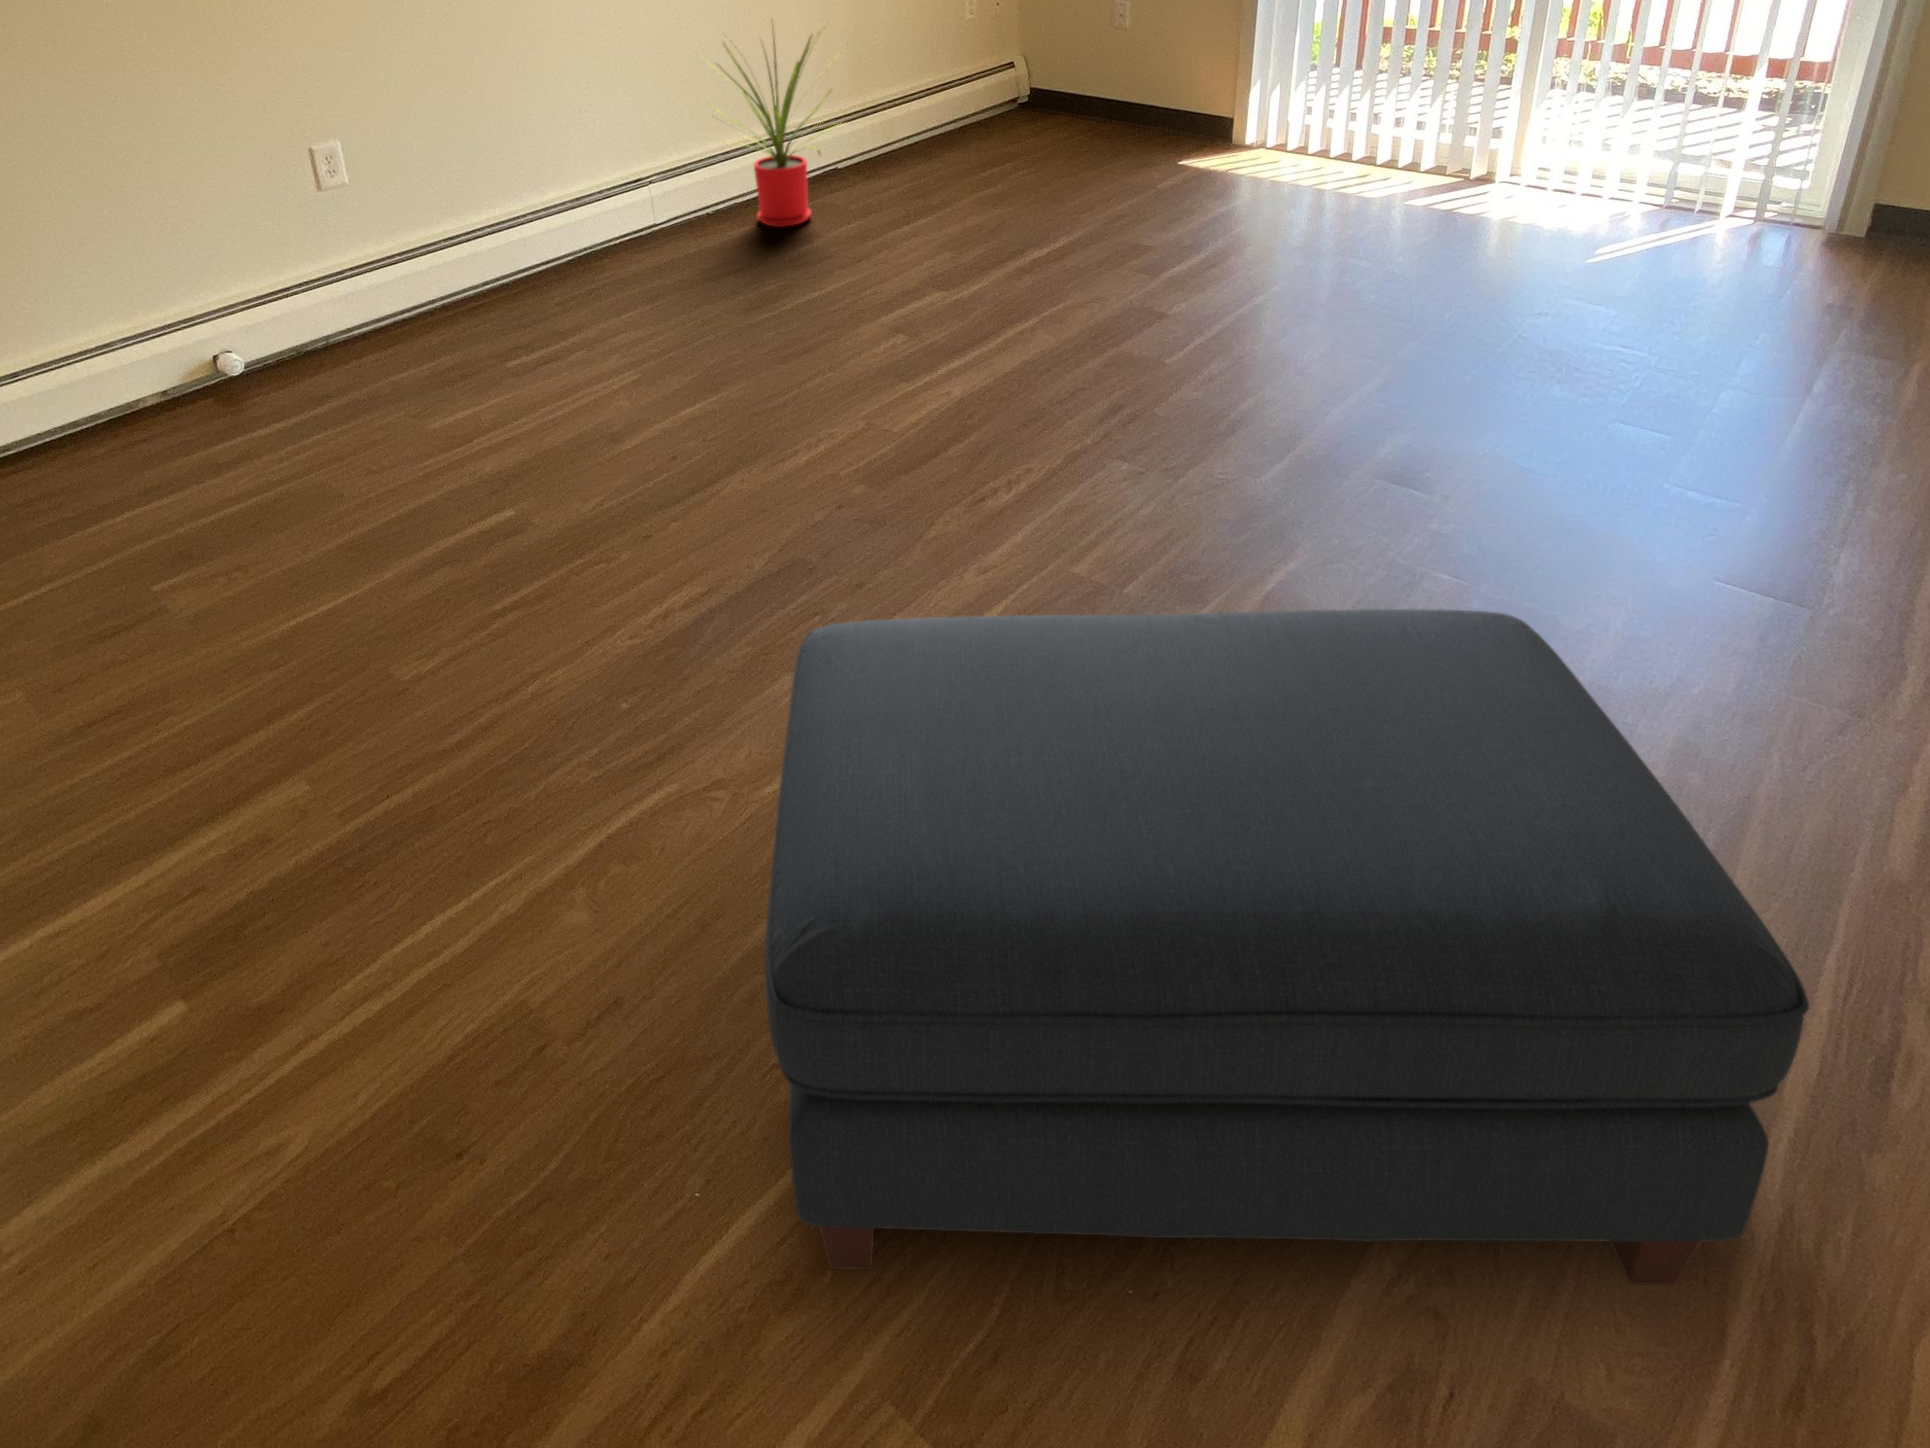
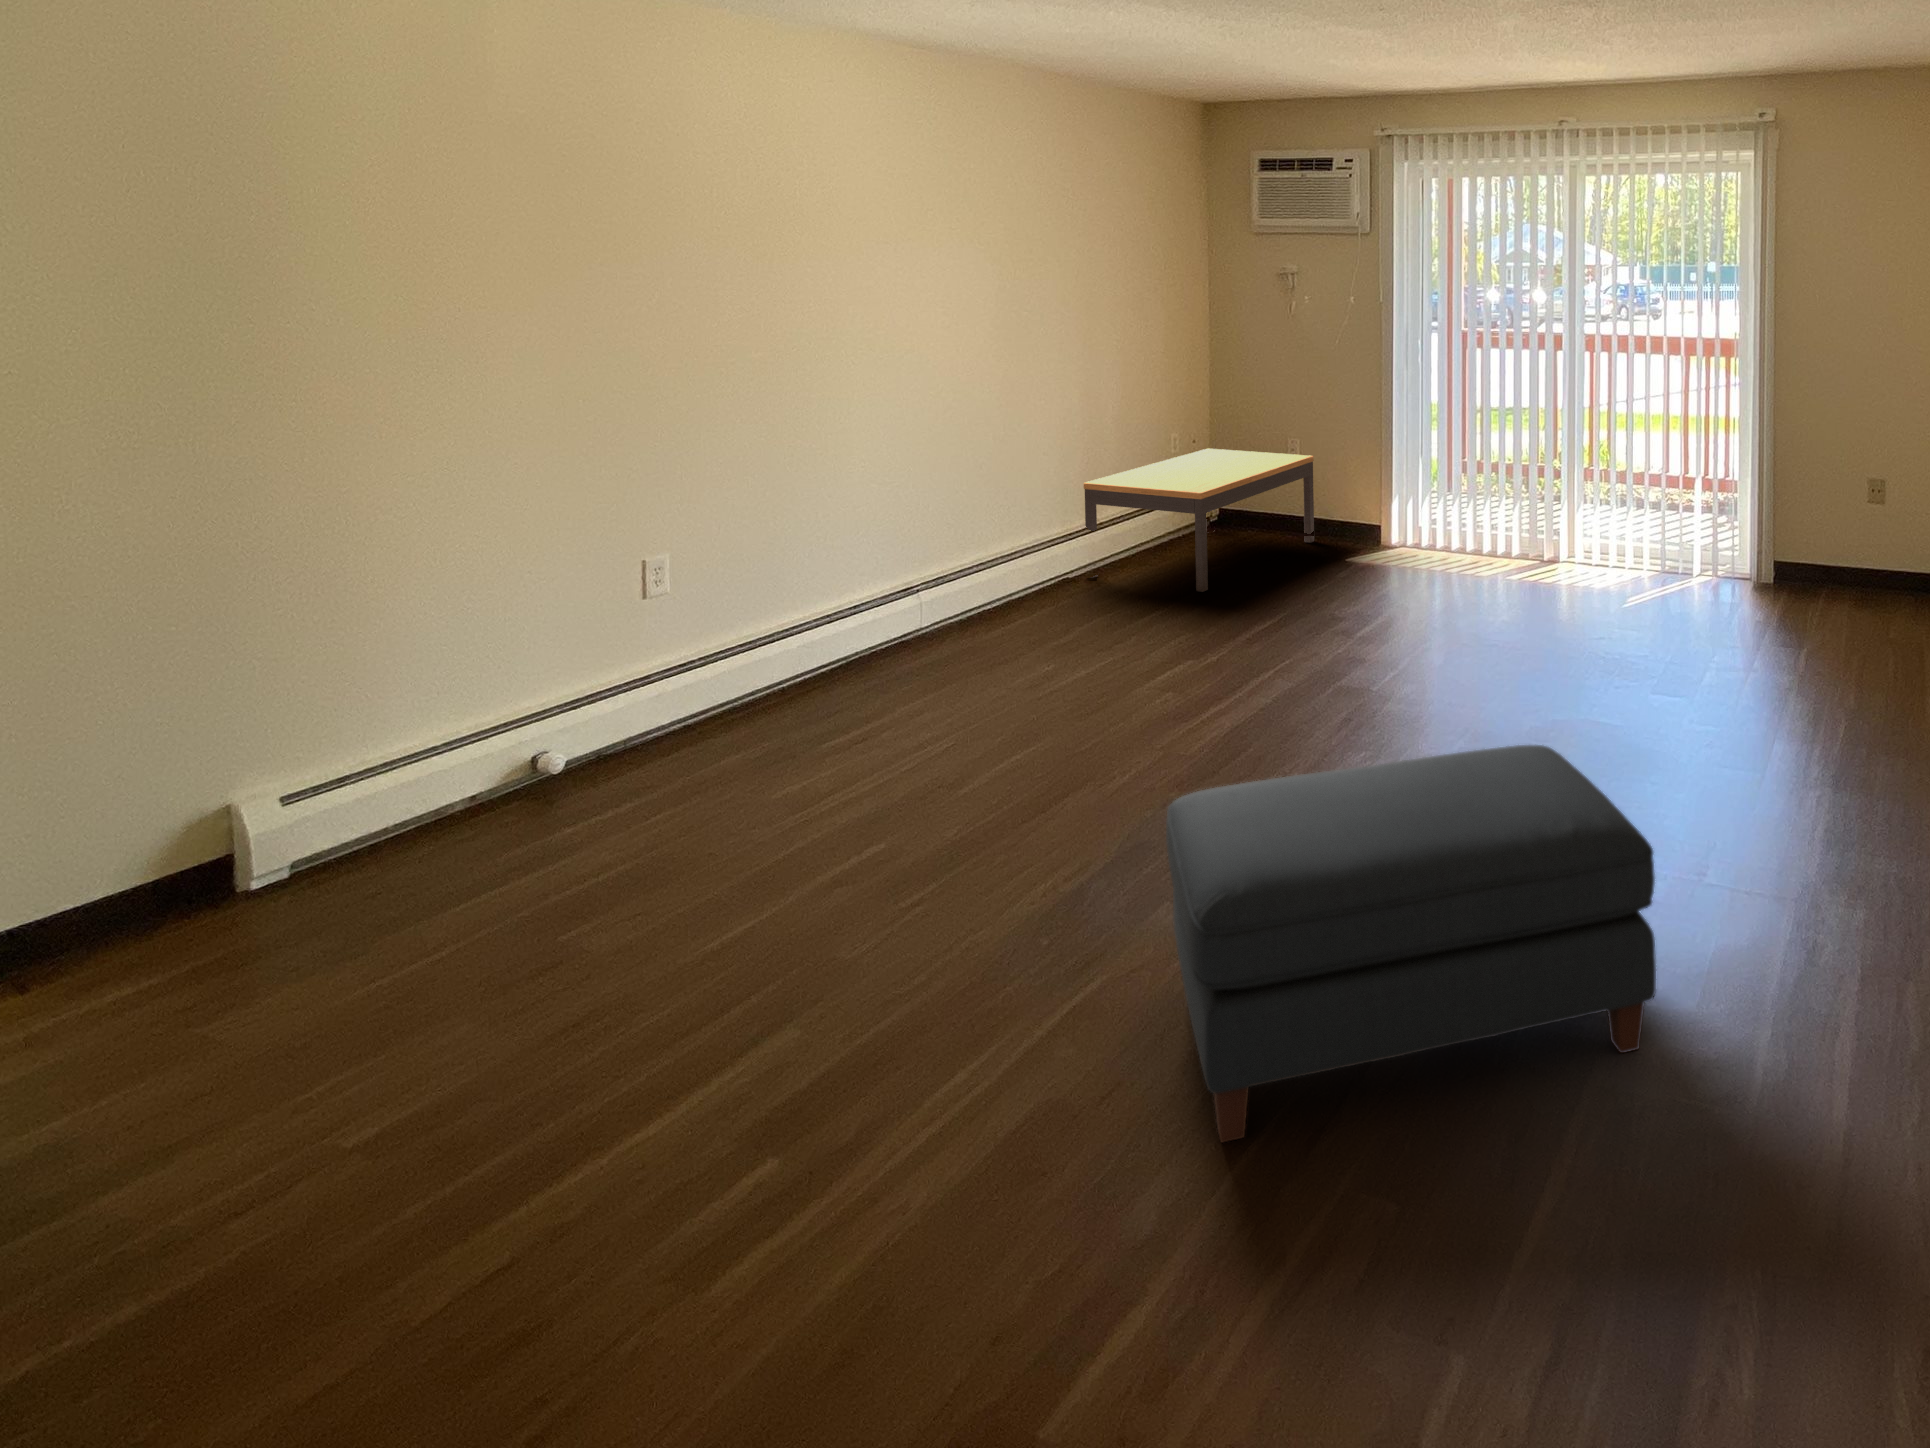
coffee table: none [850,8,1148,194] -> present [1084,449,1314,592]
house plant: present [708,33,842,227] -> none [966,456,1096,626]

